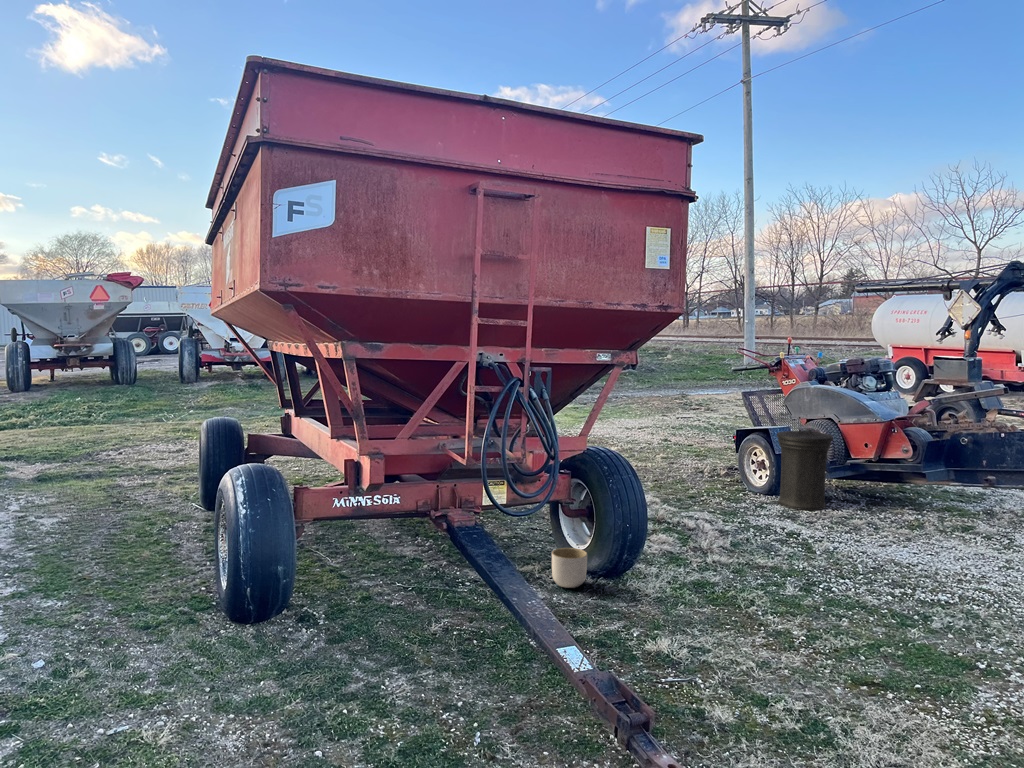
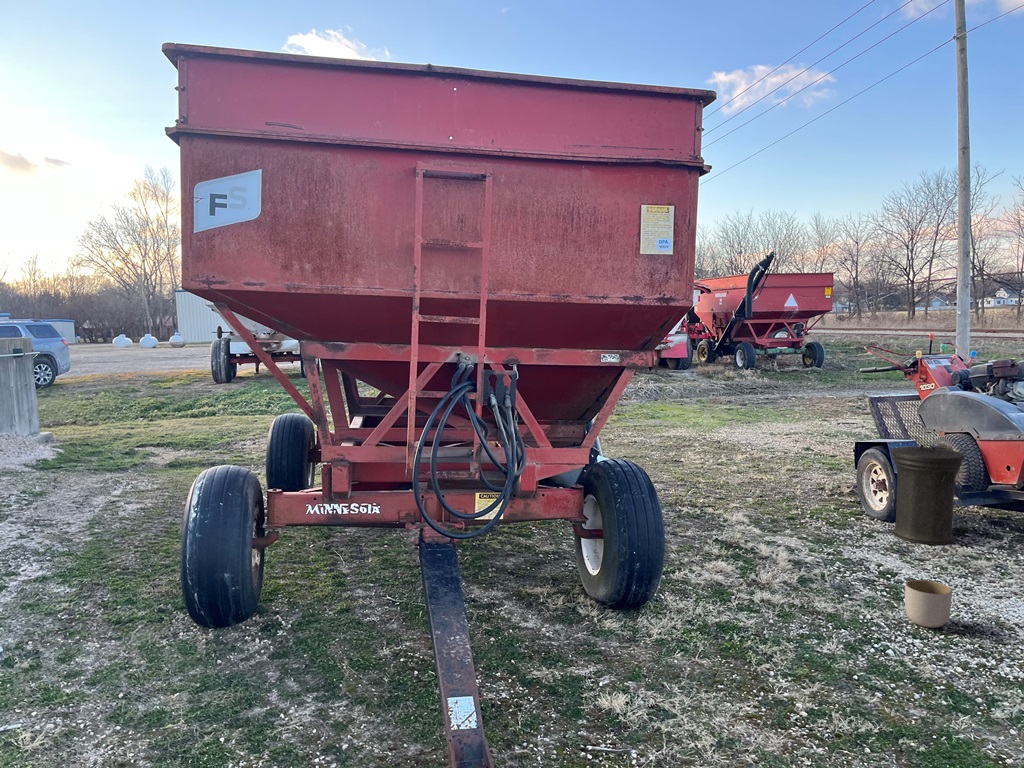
planter: present [552,548,587,588] -> present [905,580,952,628]

